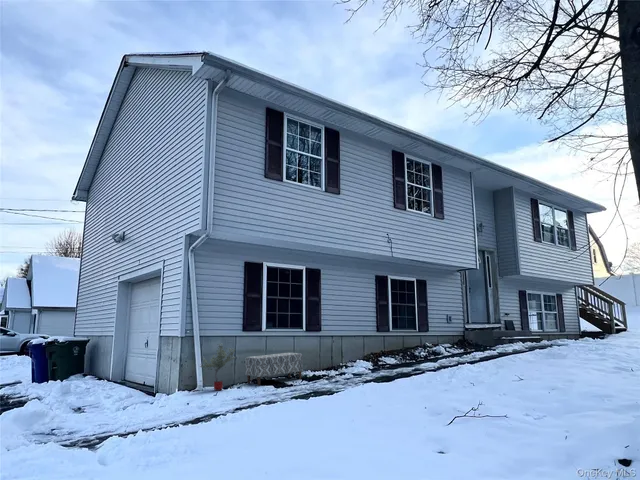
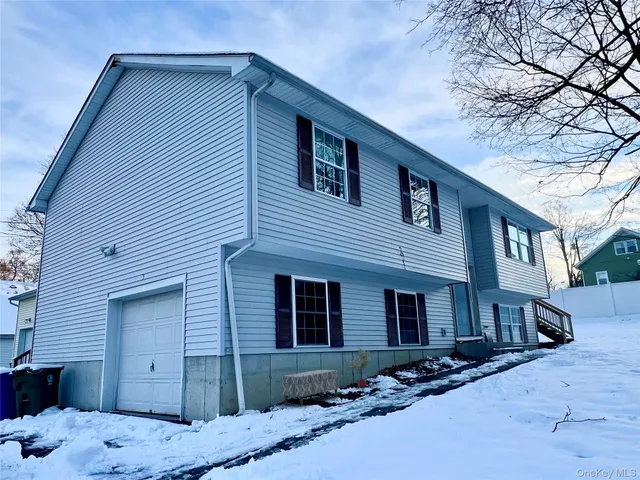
potted tree: present [200,344,235,391] -> present [349,348,371,388]

